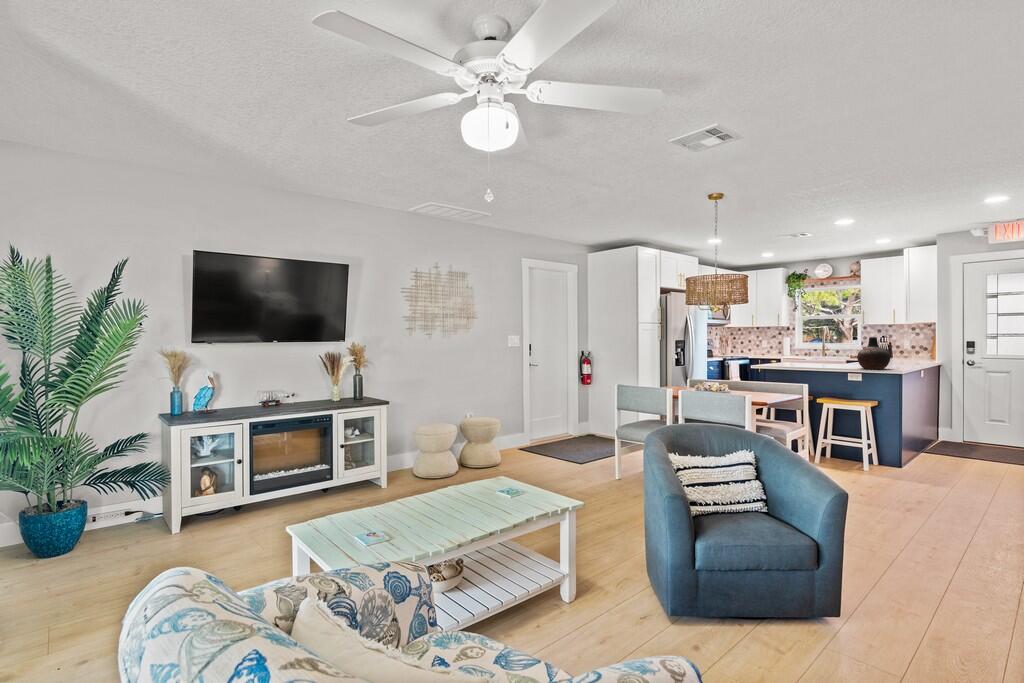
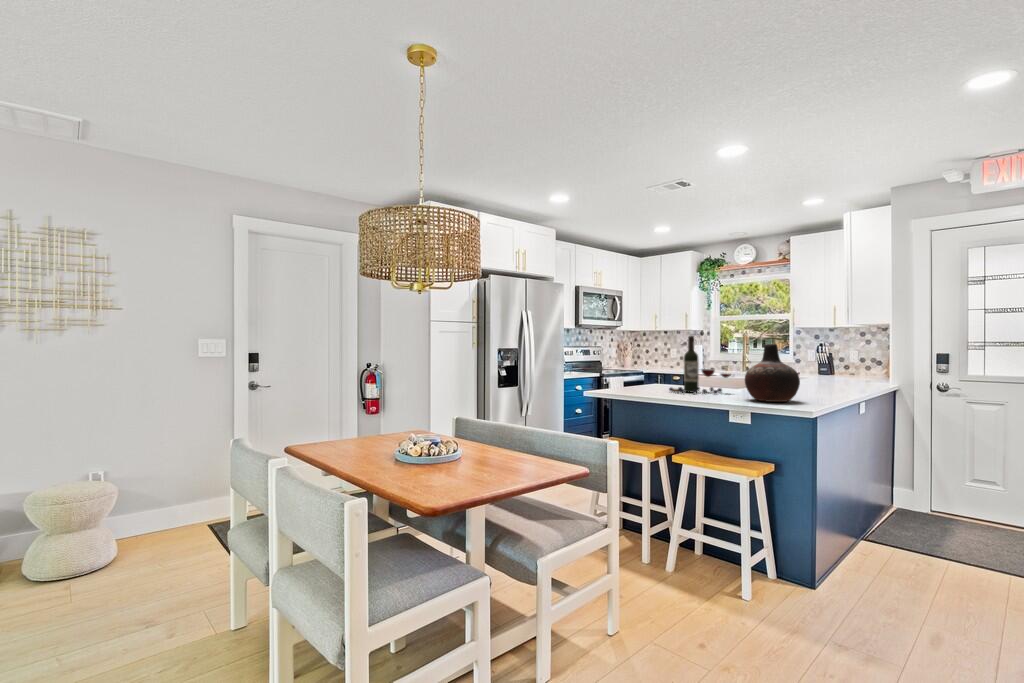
wine bottle: none [804,333,845,367] -> present [669,336,731,394]

